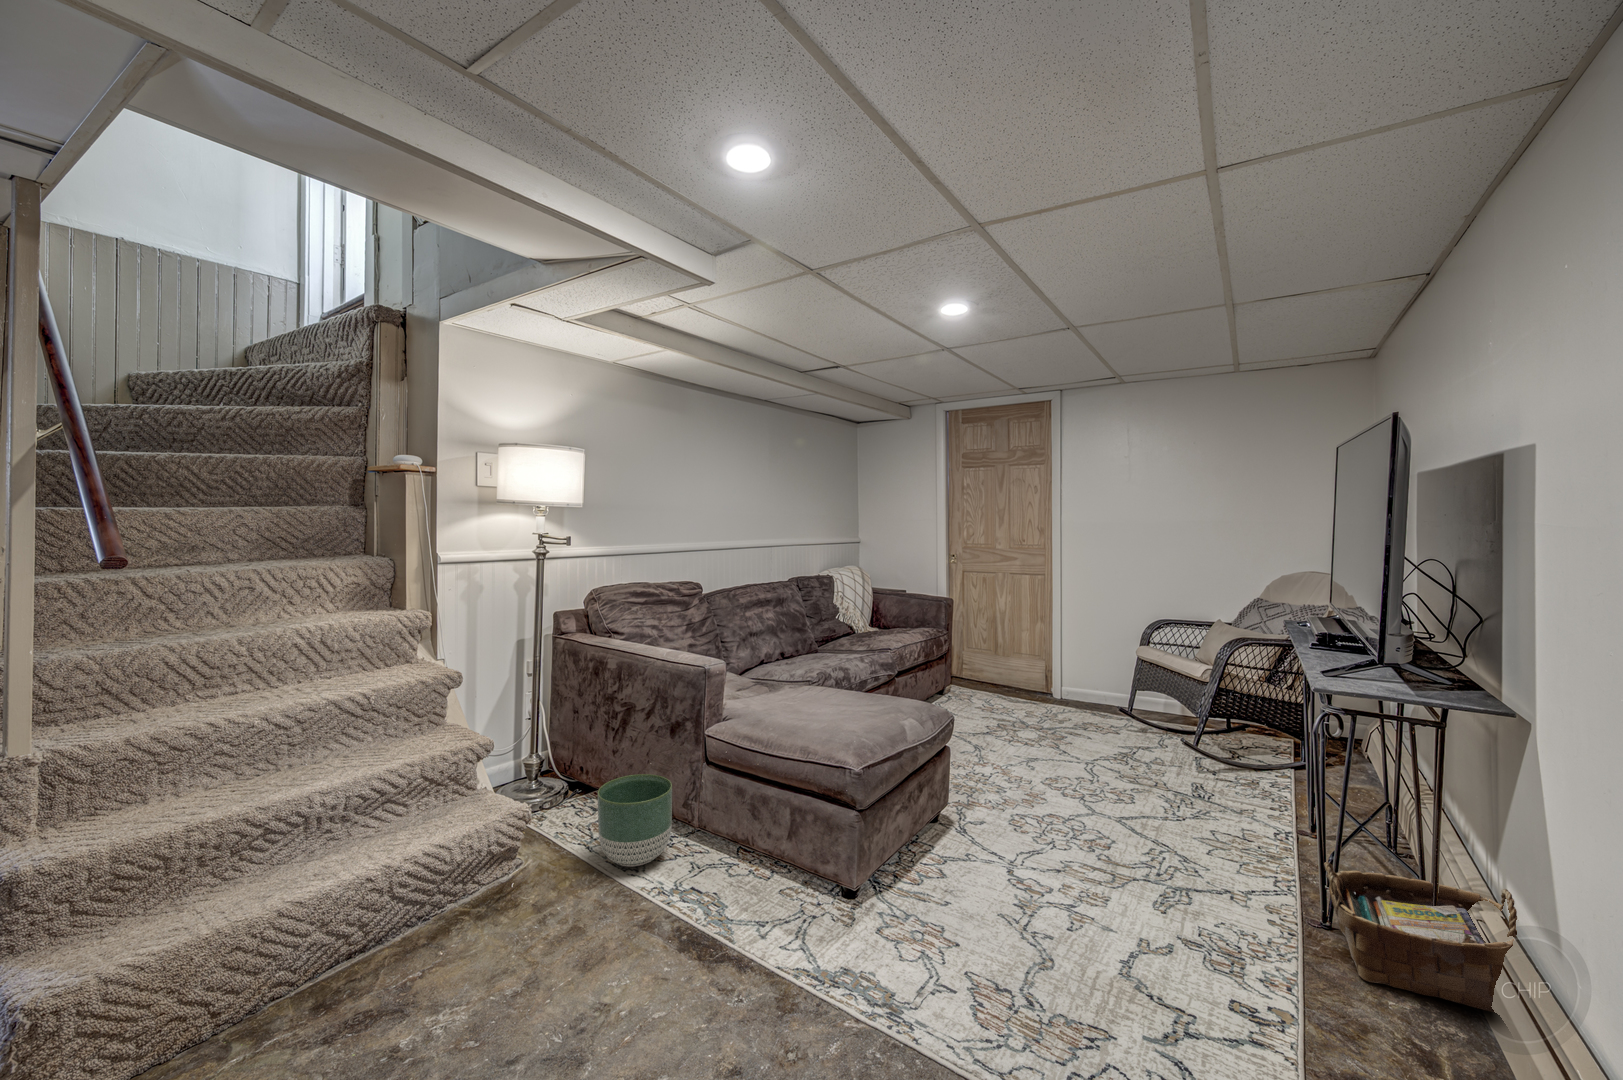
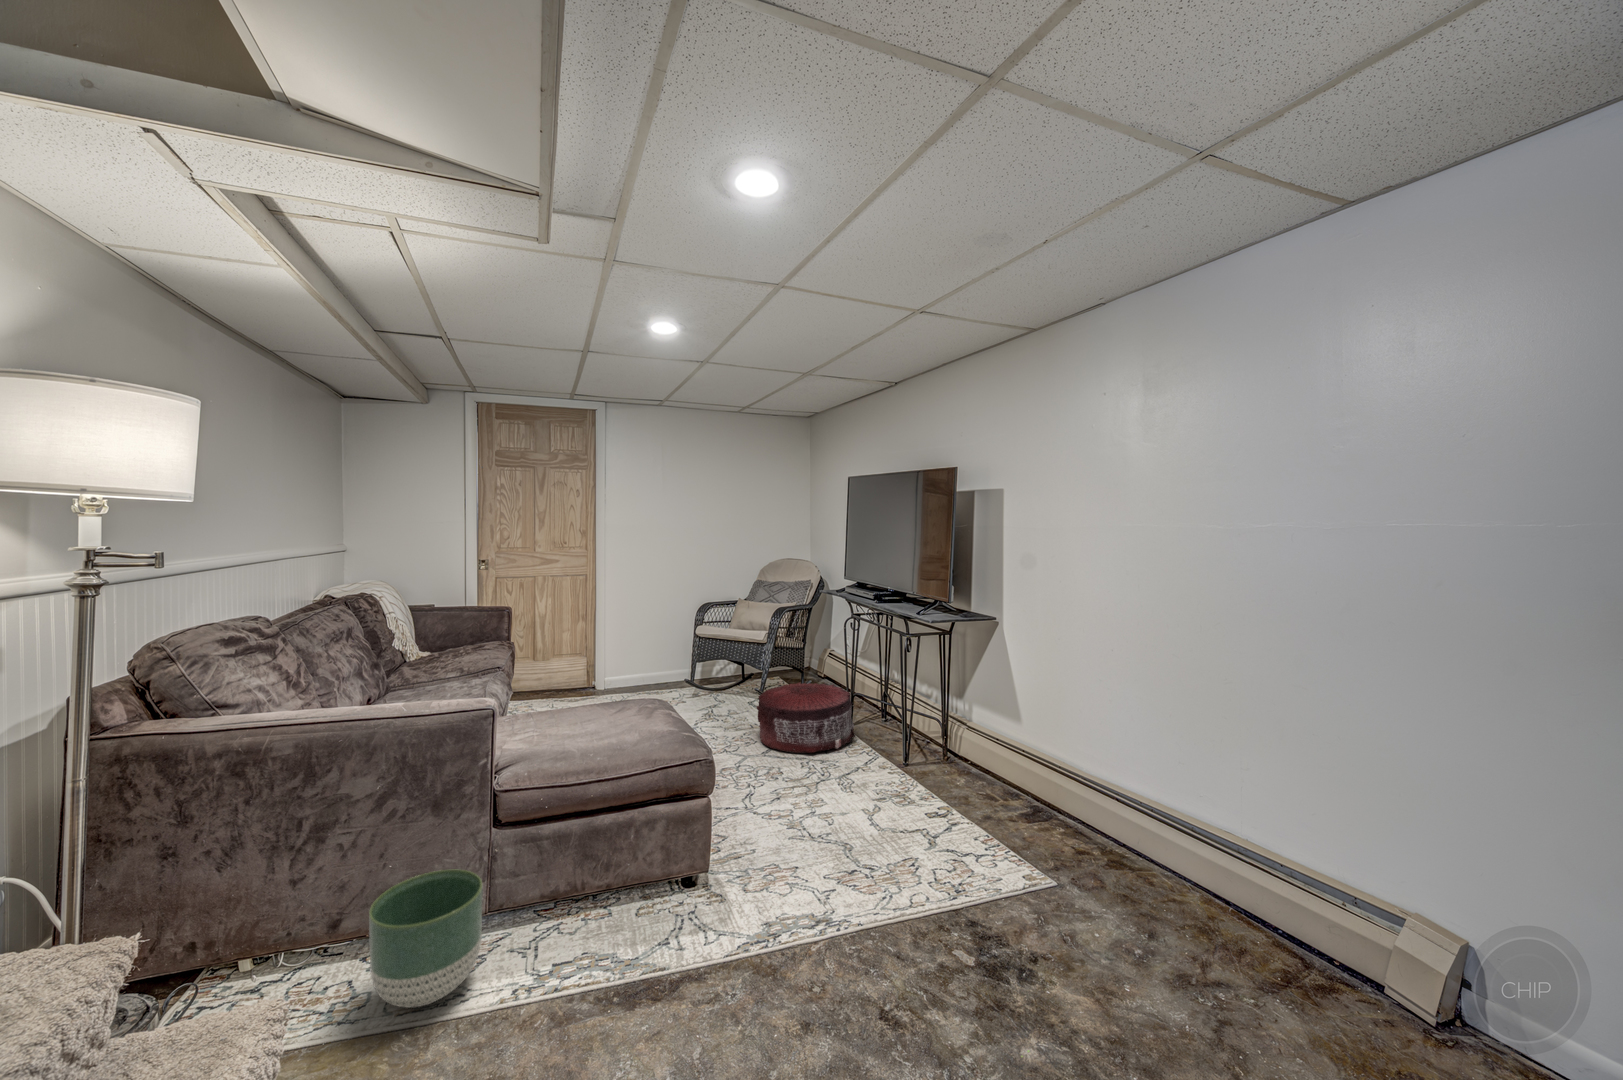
pouf: none [1132,737,1294,857] -> present [757,682,855,753]
woven basket: present [1324,862,1517,1013] -> none [909,713,987,781]

